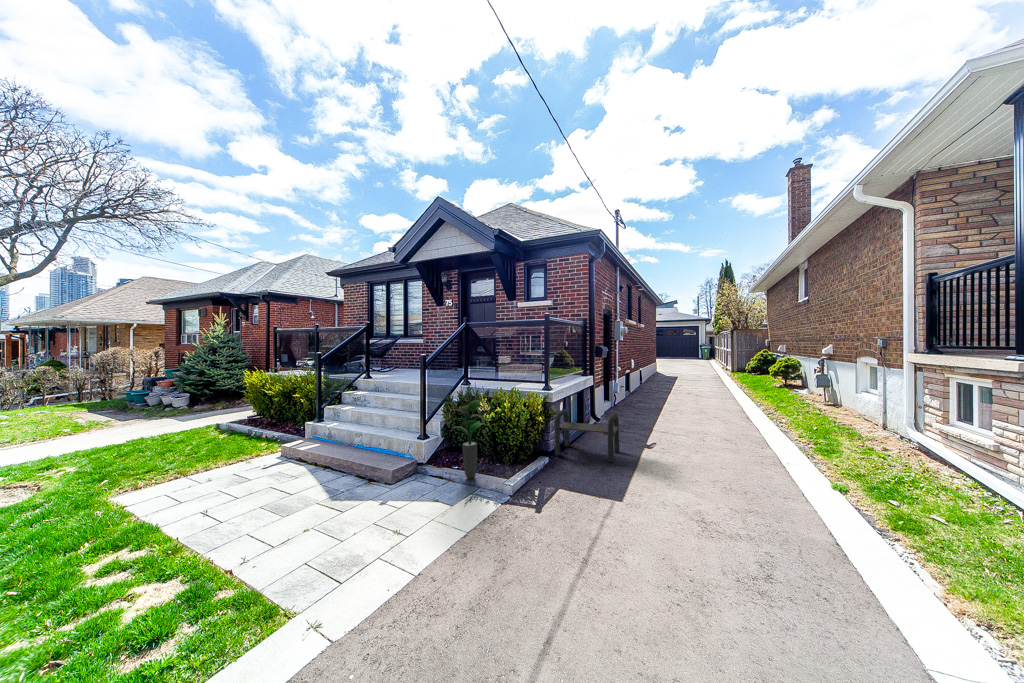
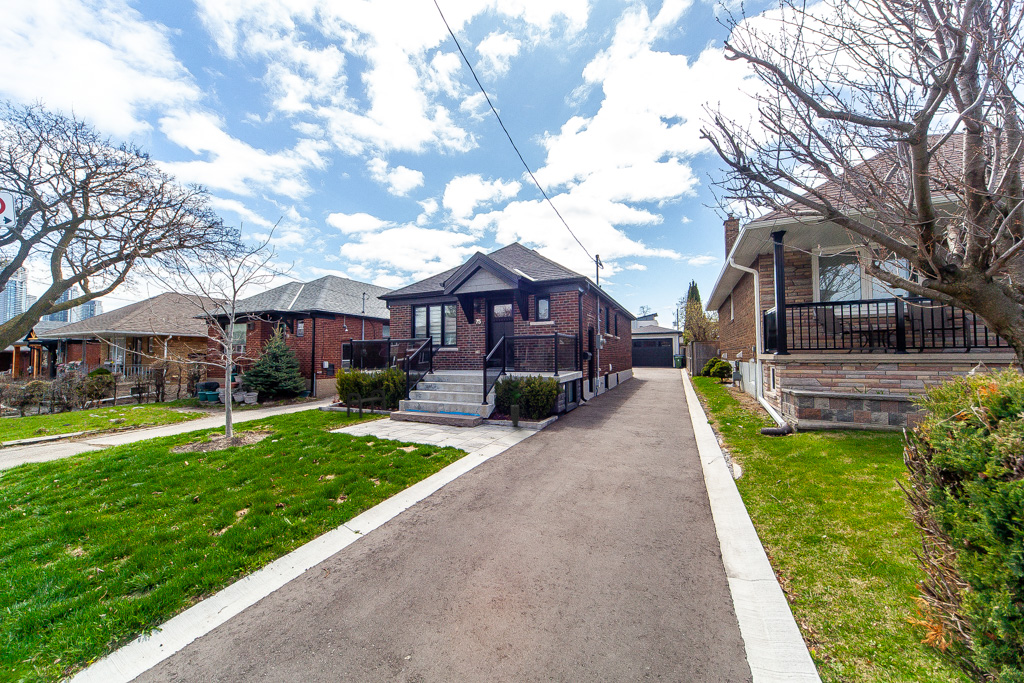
bench: present [555,409,620,463] -> present [347,390,386,418]

